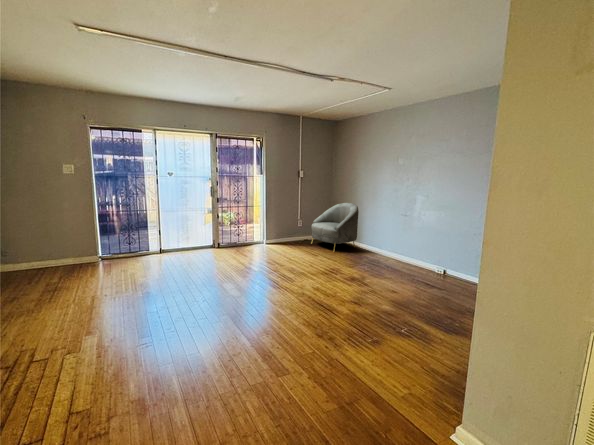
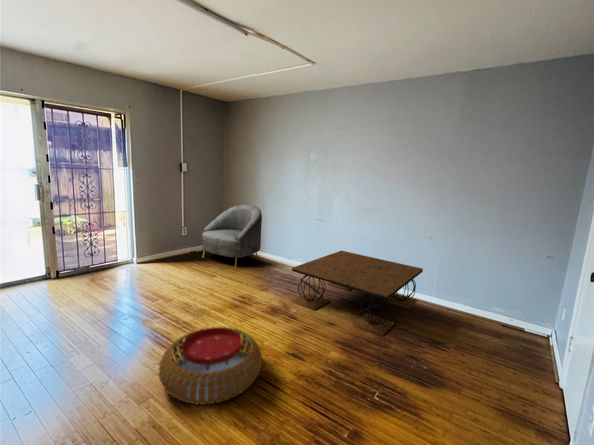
coffee table: none [369,242,493,304] -> present [292,251,423,336]
pouf: none [268,275,330,314] -> present [159,327,262,405]

